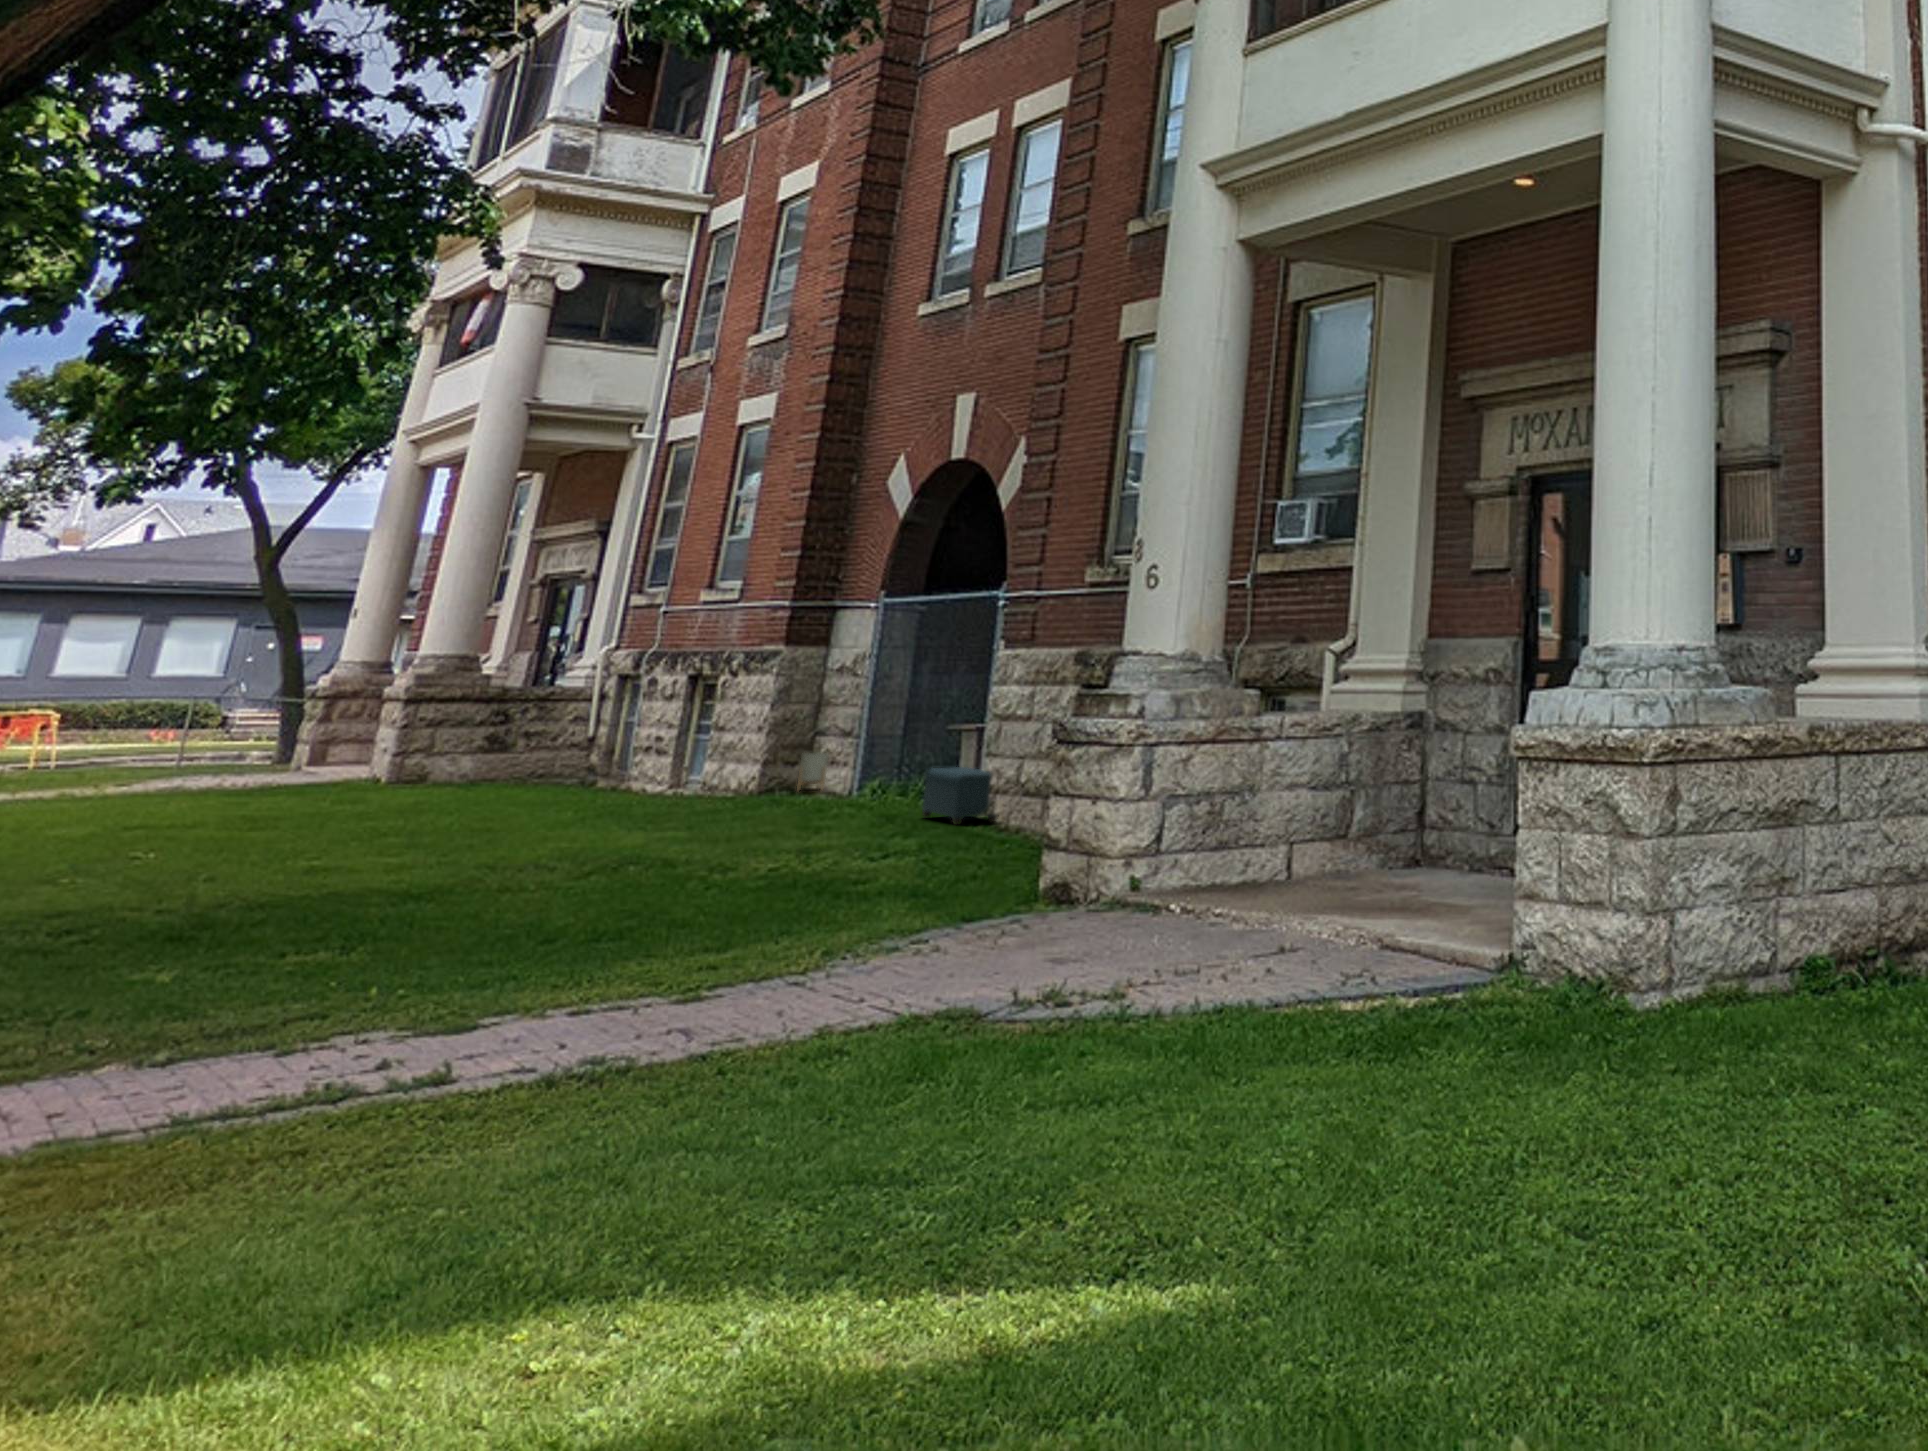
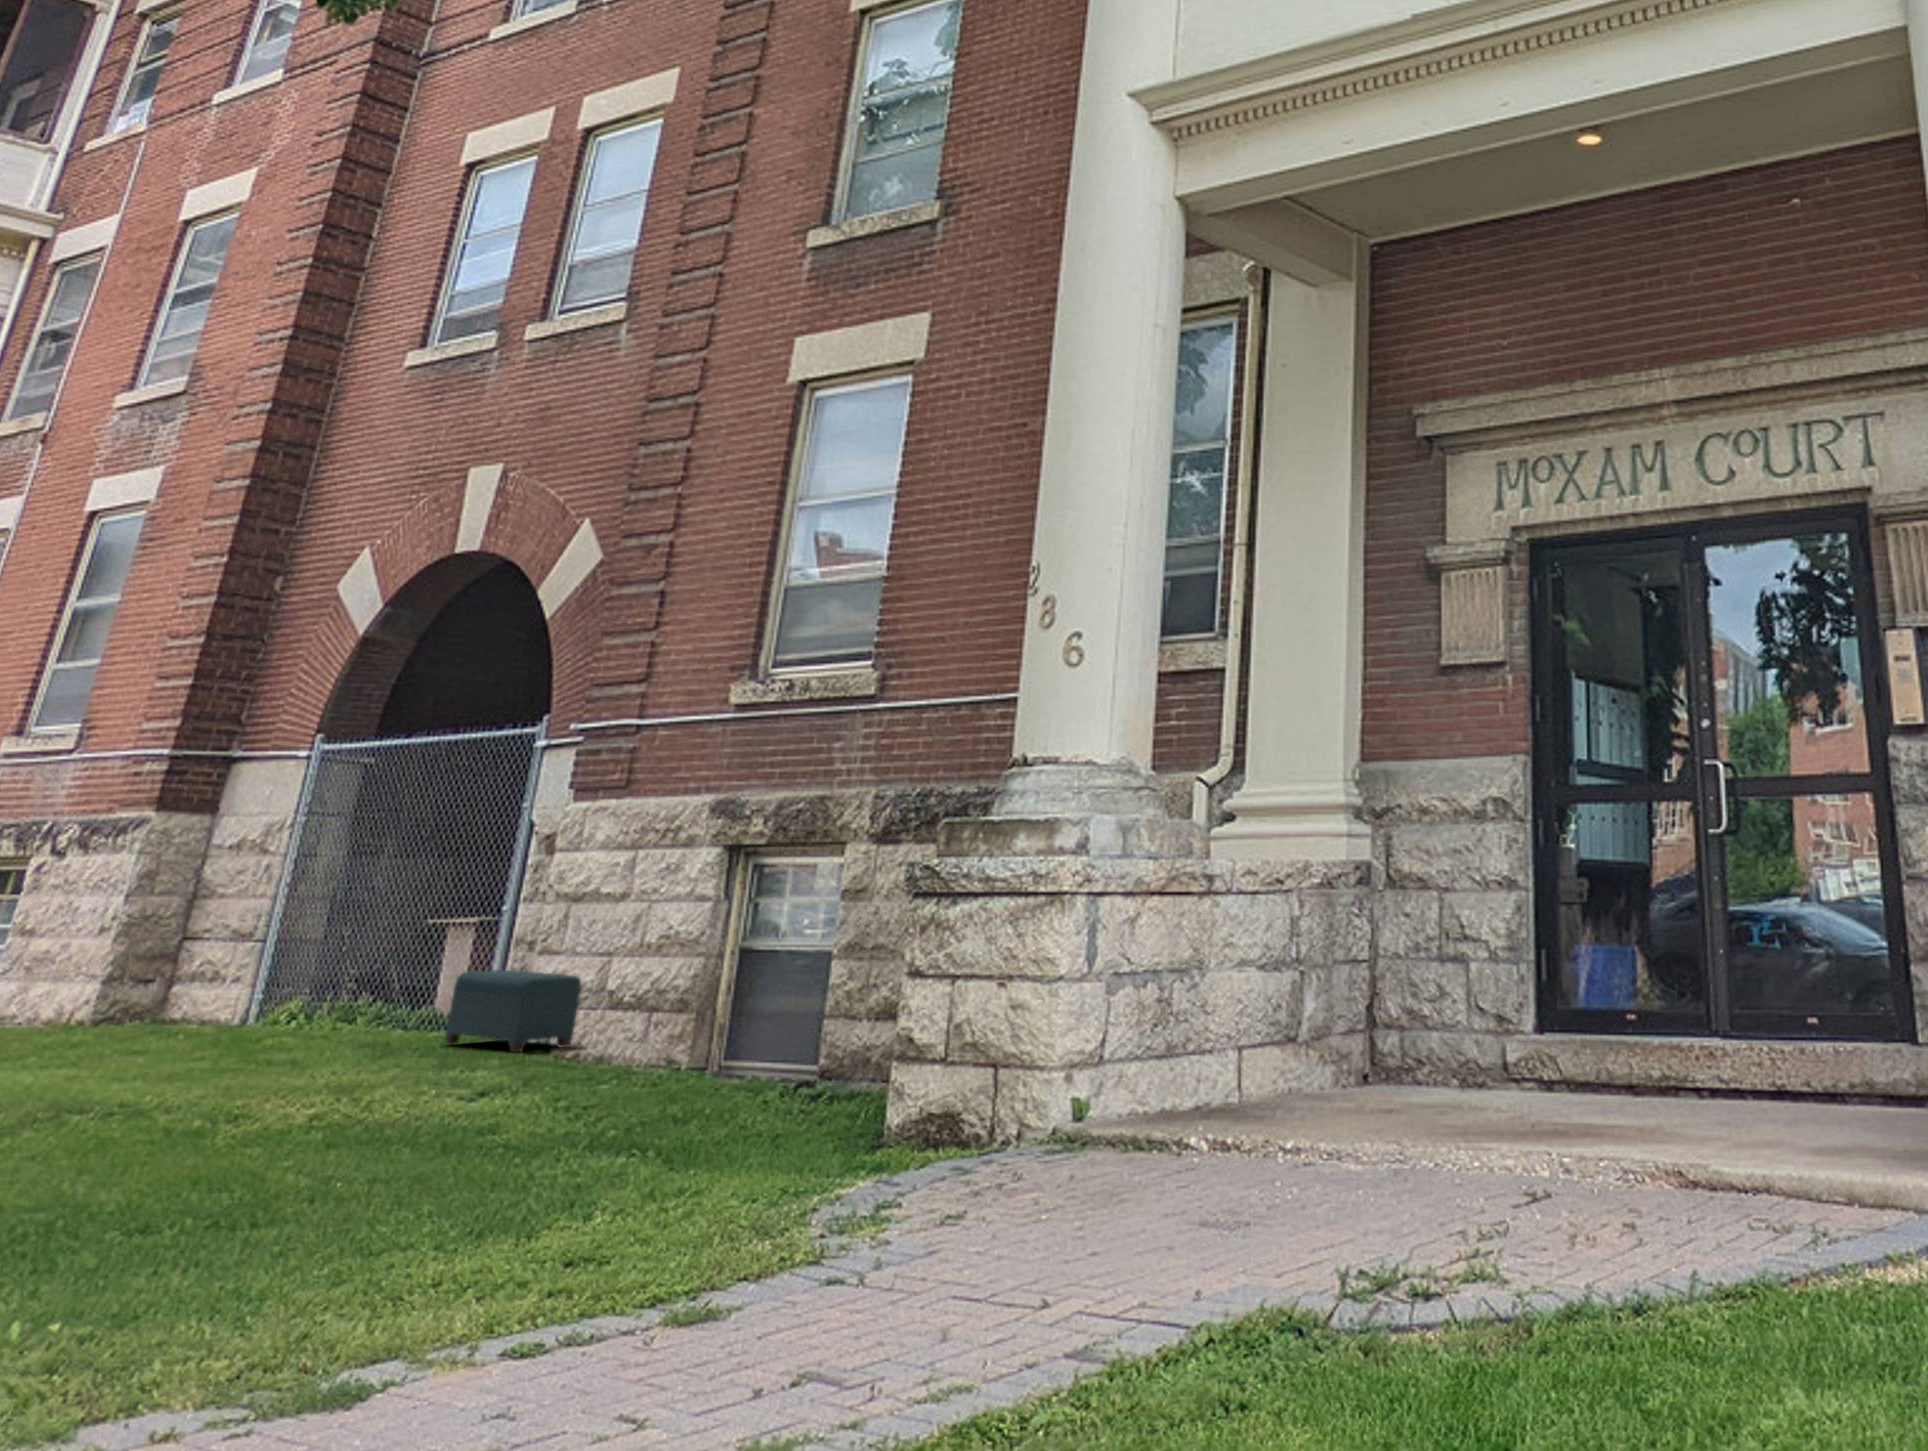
planter: present [797,753,829,790] -> none [175,961,228,1018]

